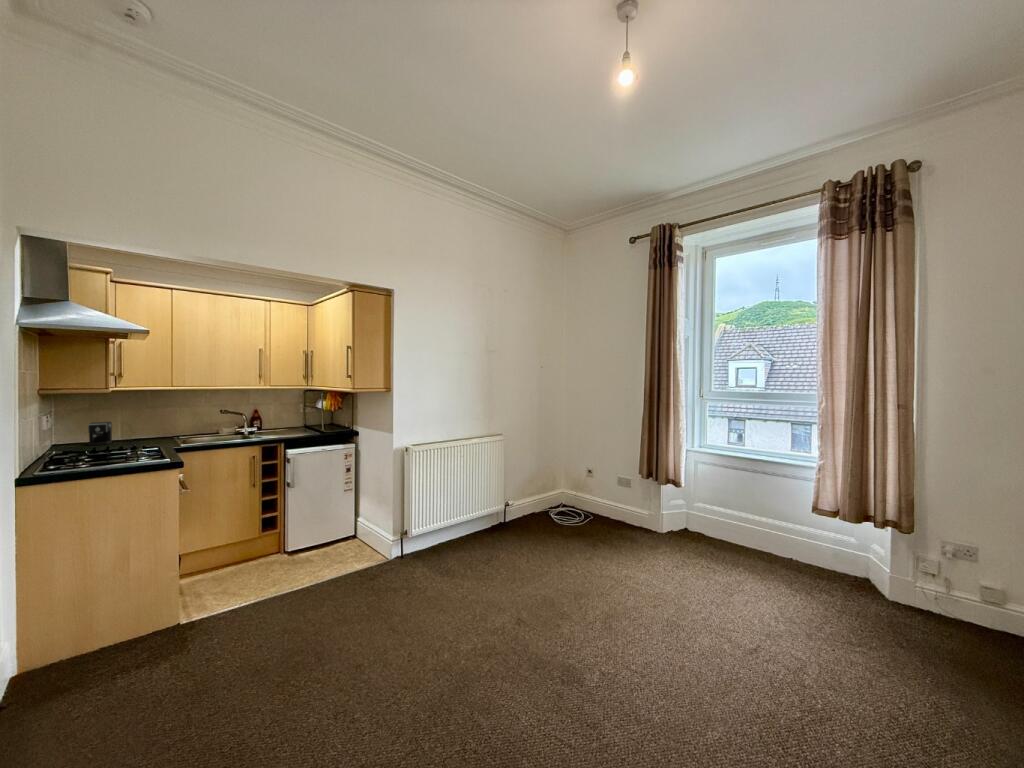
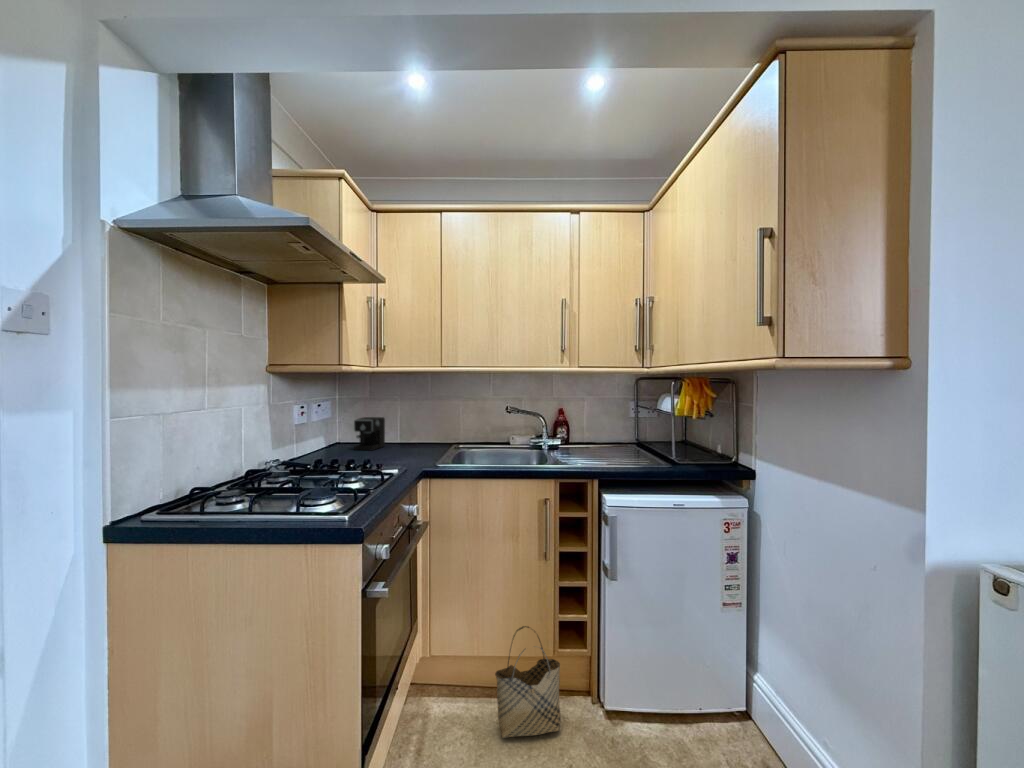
woven basket: none [227,523,266,575] -> present [495,626,561,738]

